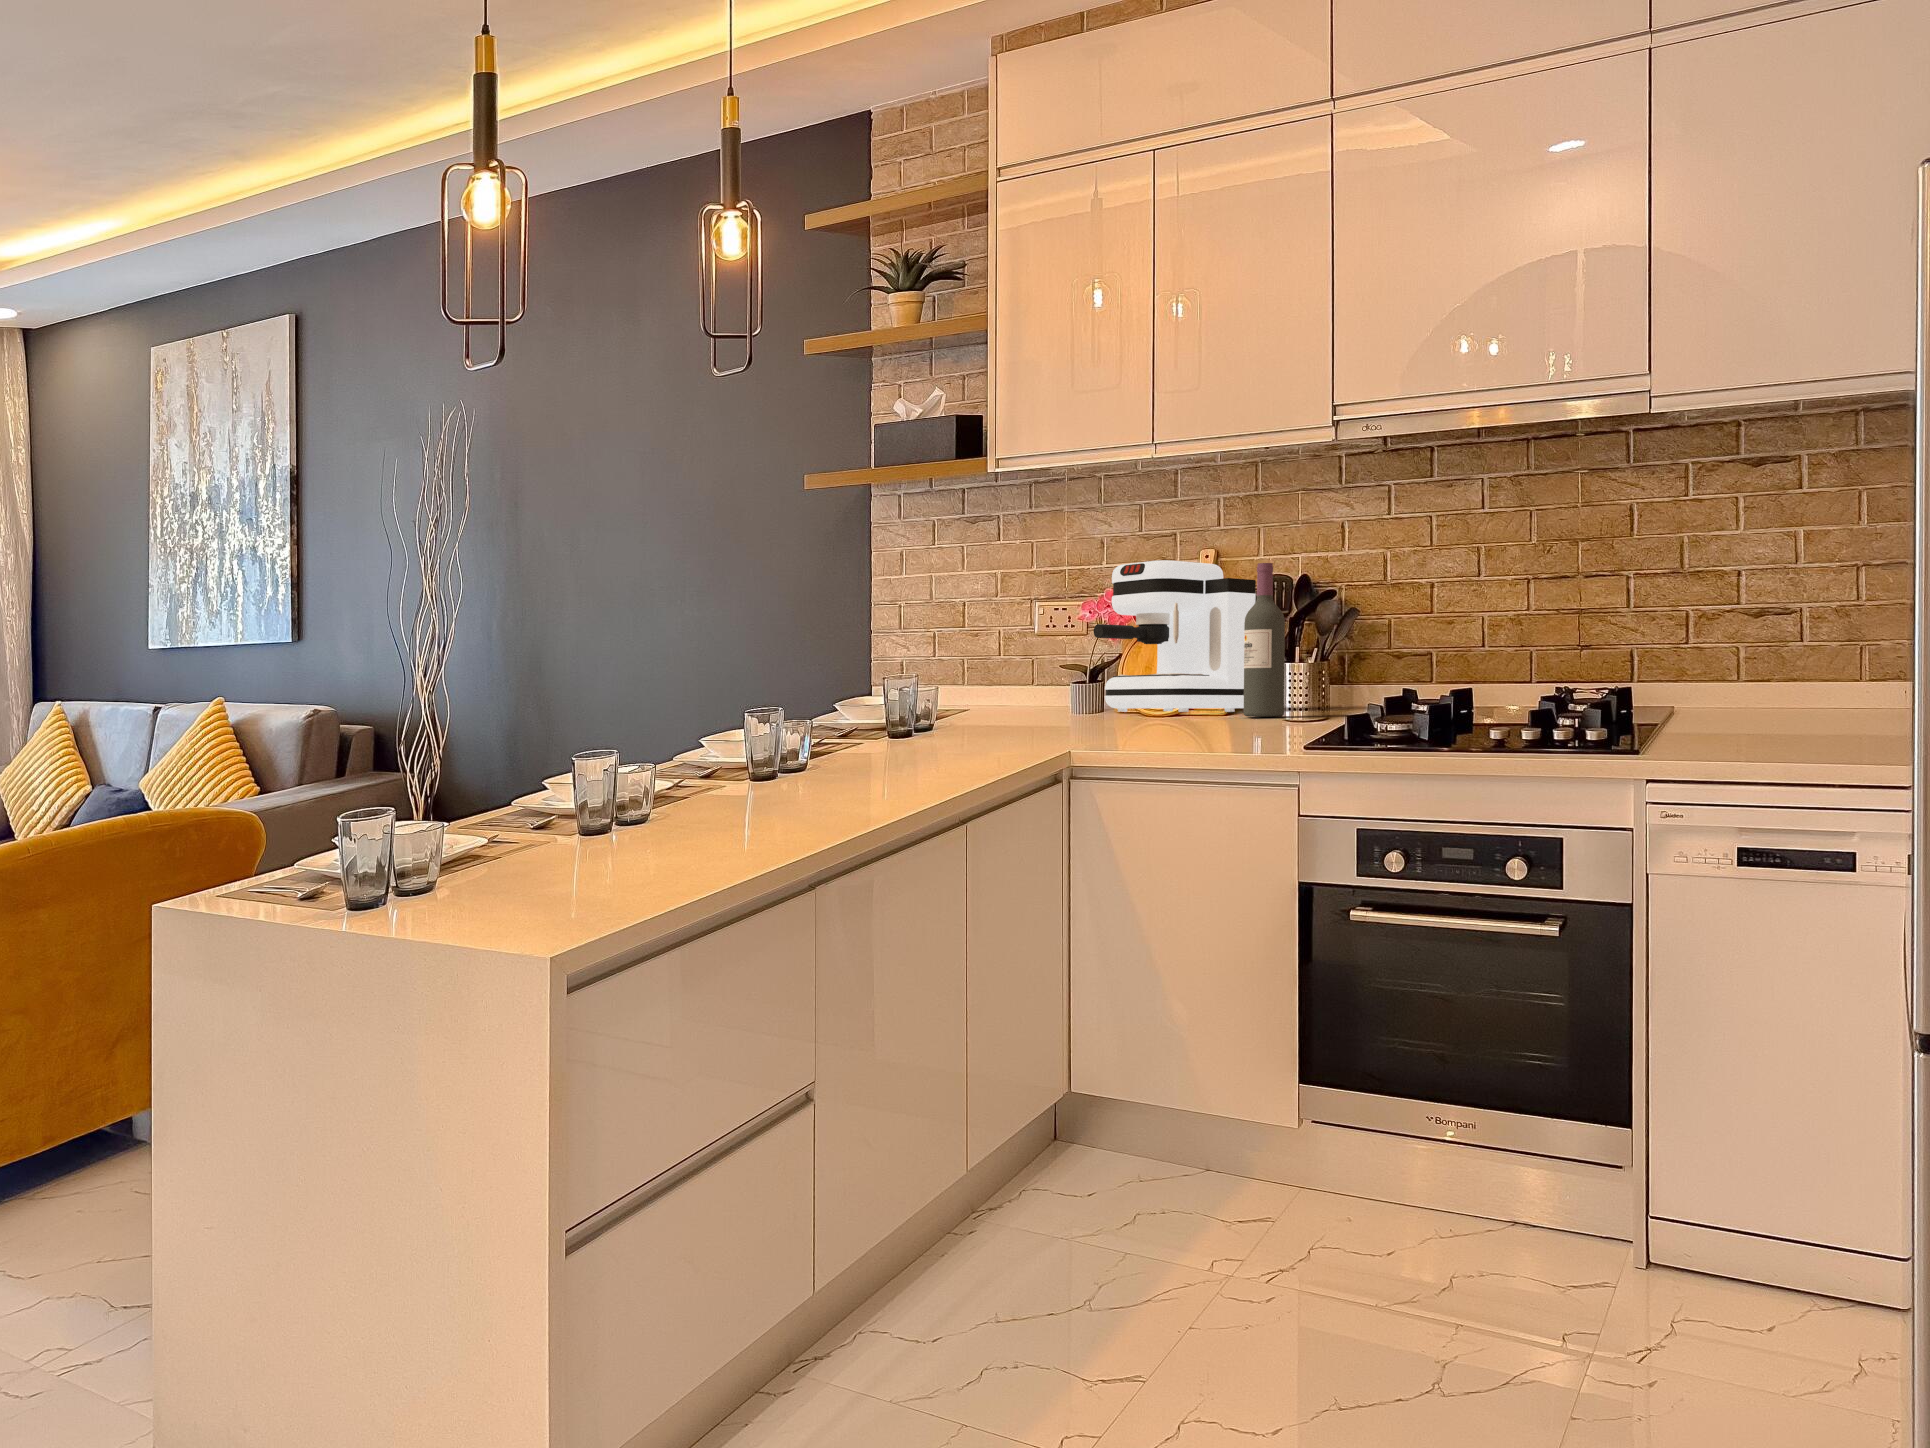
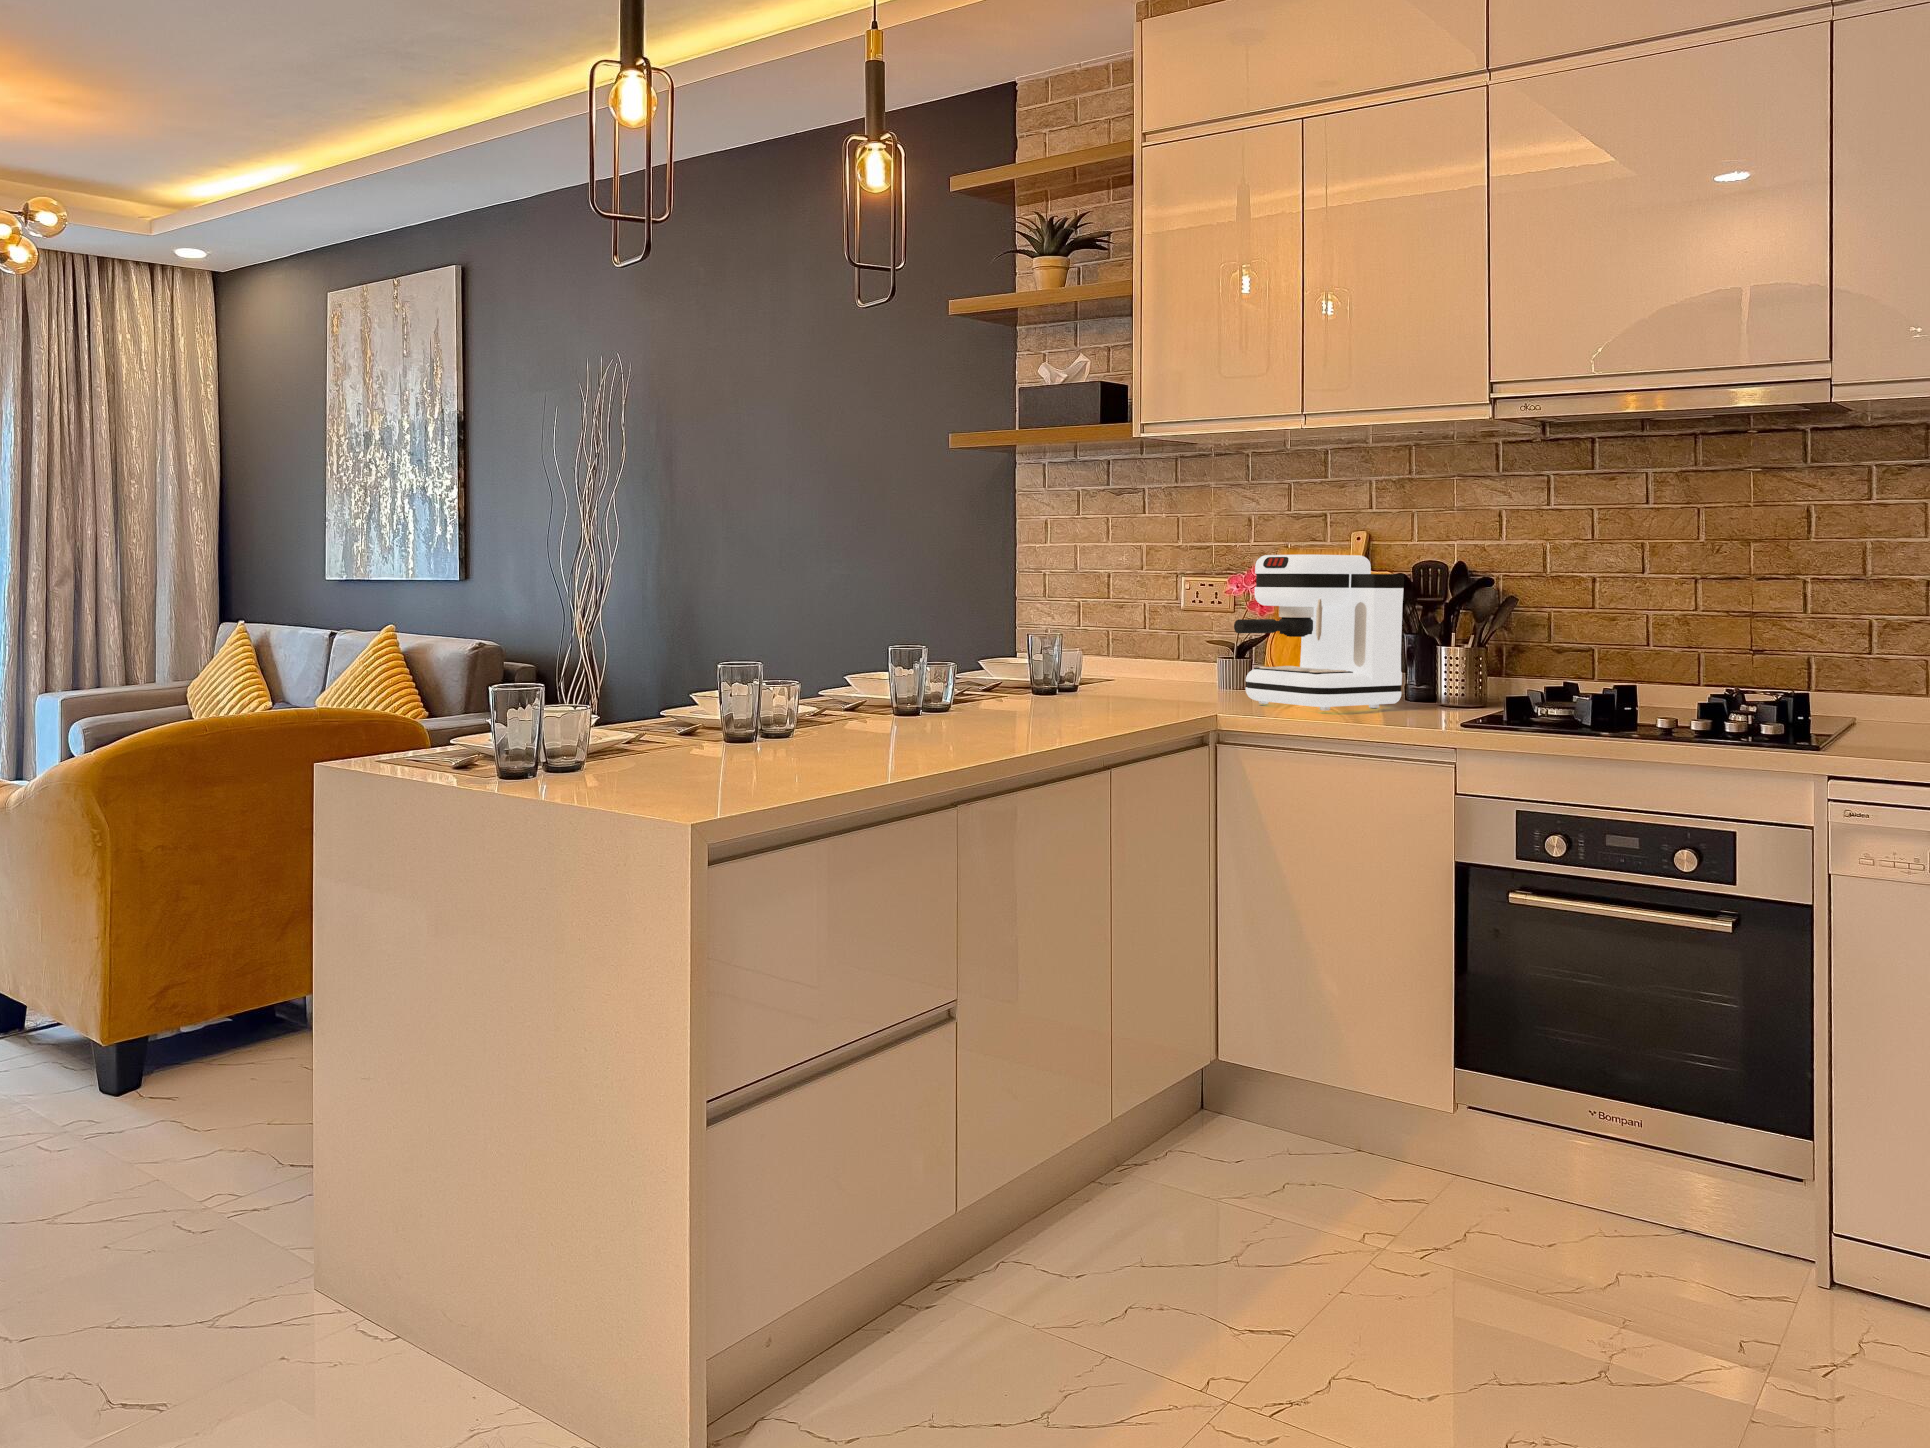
wine bottle: present [1244,563,1285,717] -> none [1384,571,1429,728]

